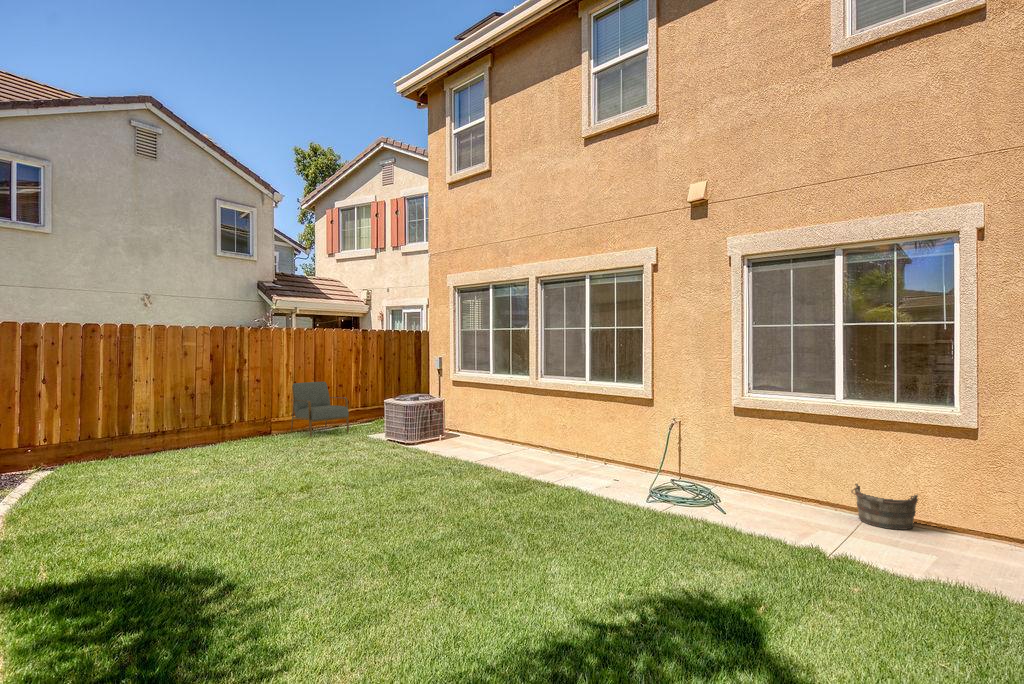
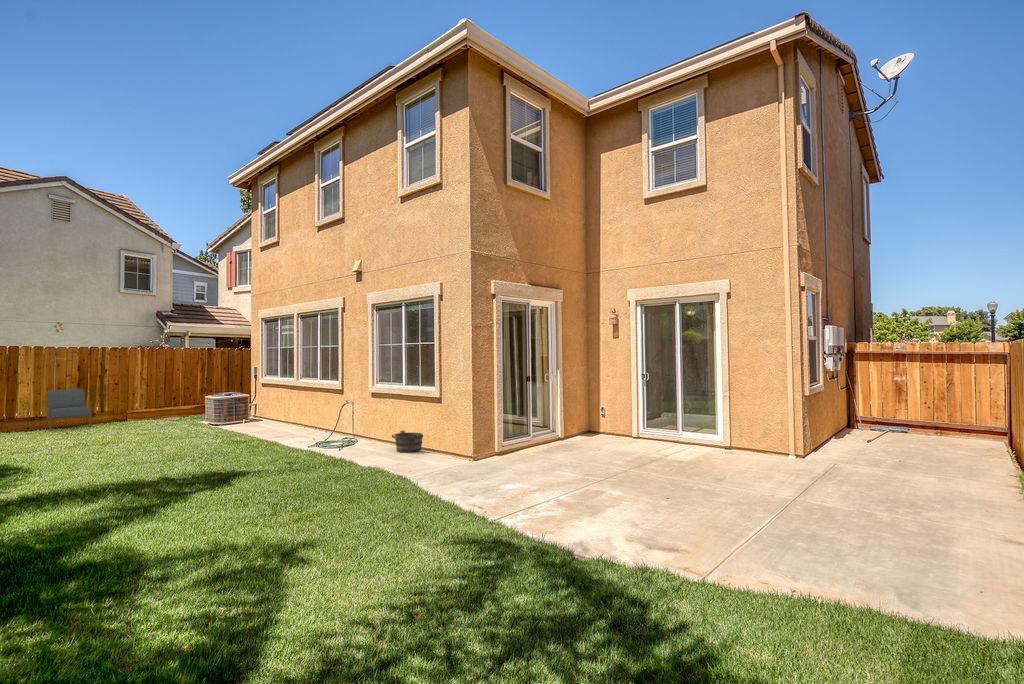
chair: present [291,382,349,437] -> present [47,389,92,431]

